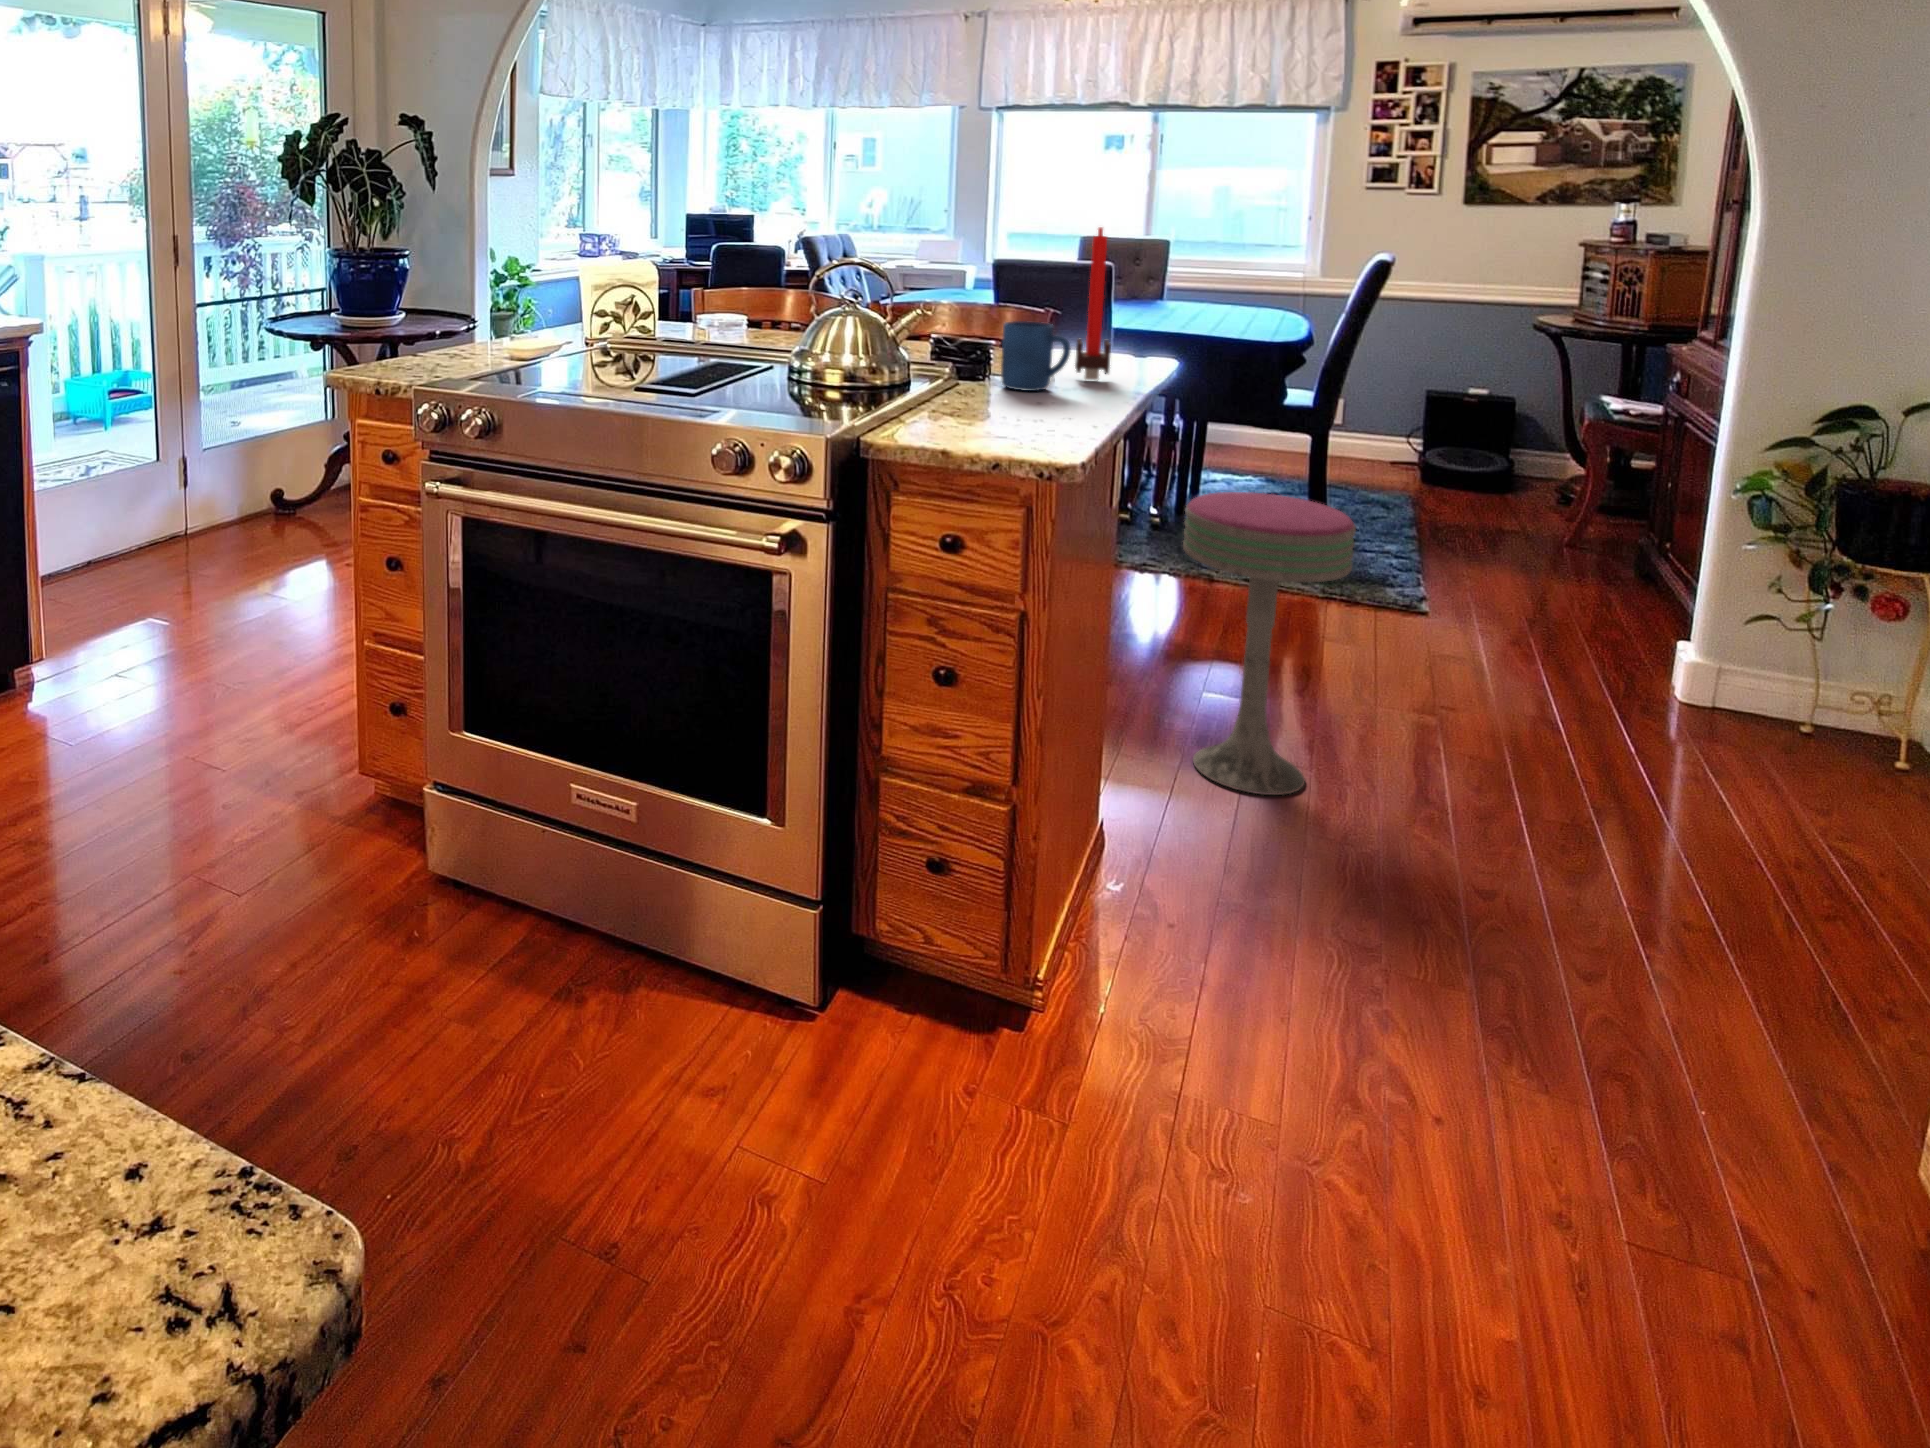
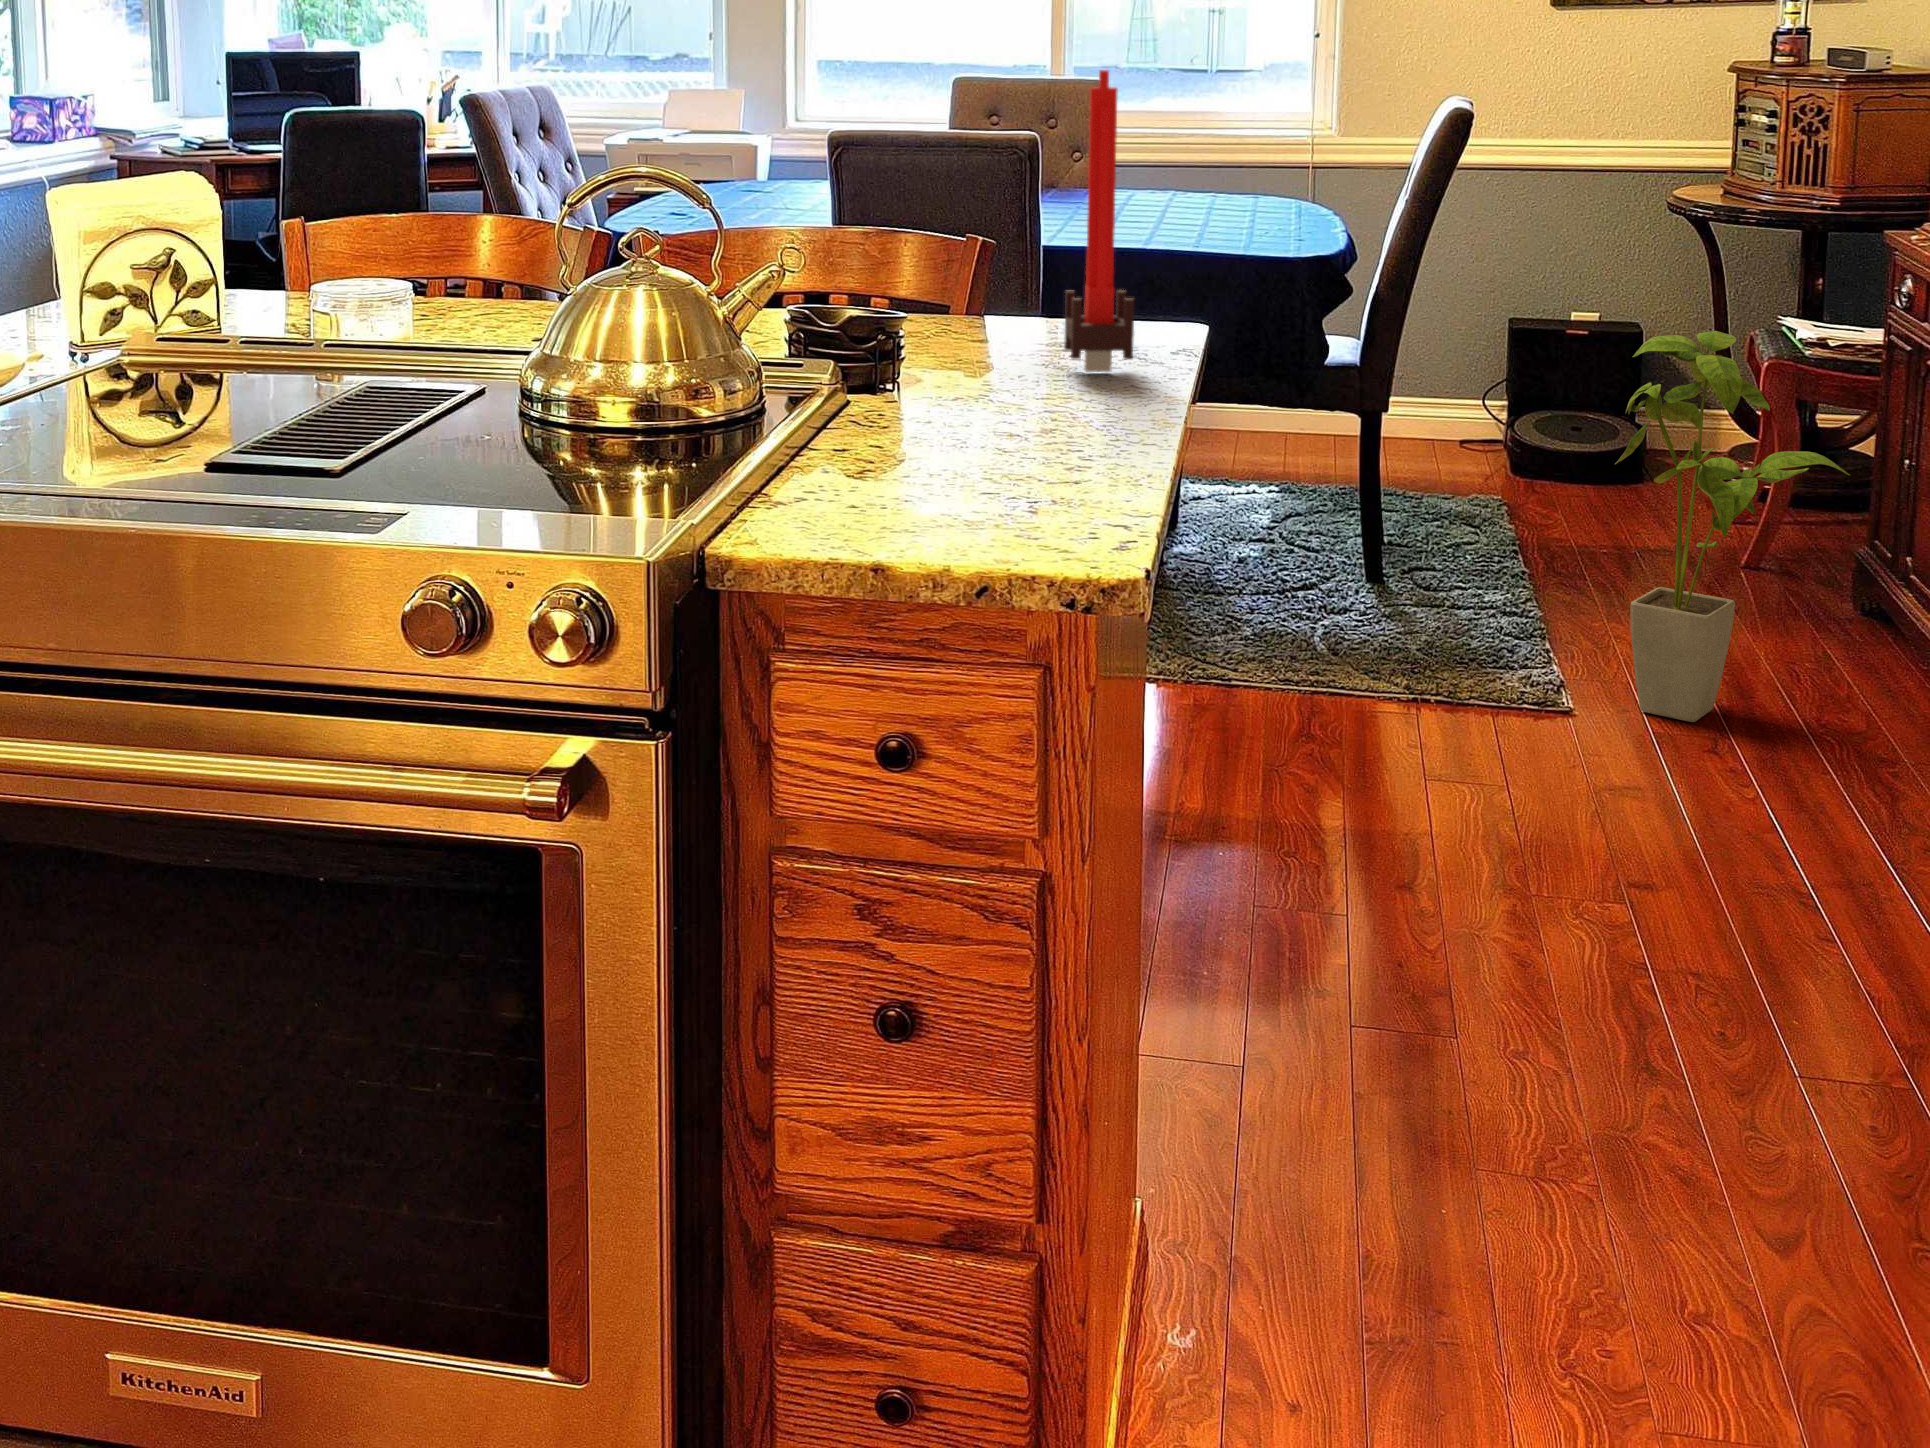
mug: present [1001,321,1070,391] -> none [937,264,1071,405]
house plant: none [1457,396,1615,626] -> present [1615,331,1850,722]
bar stool: present [1183,492,1356,795] -> none [1240,548,1535,1108]

